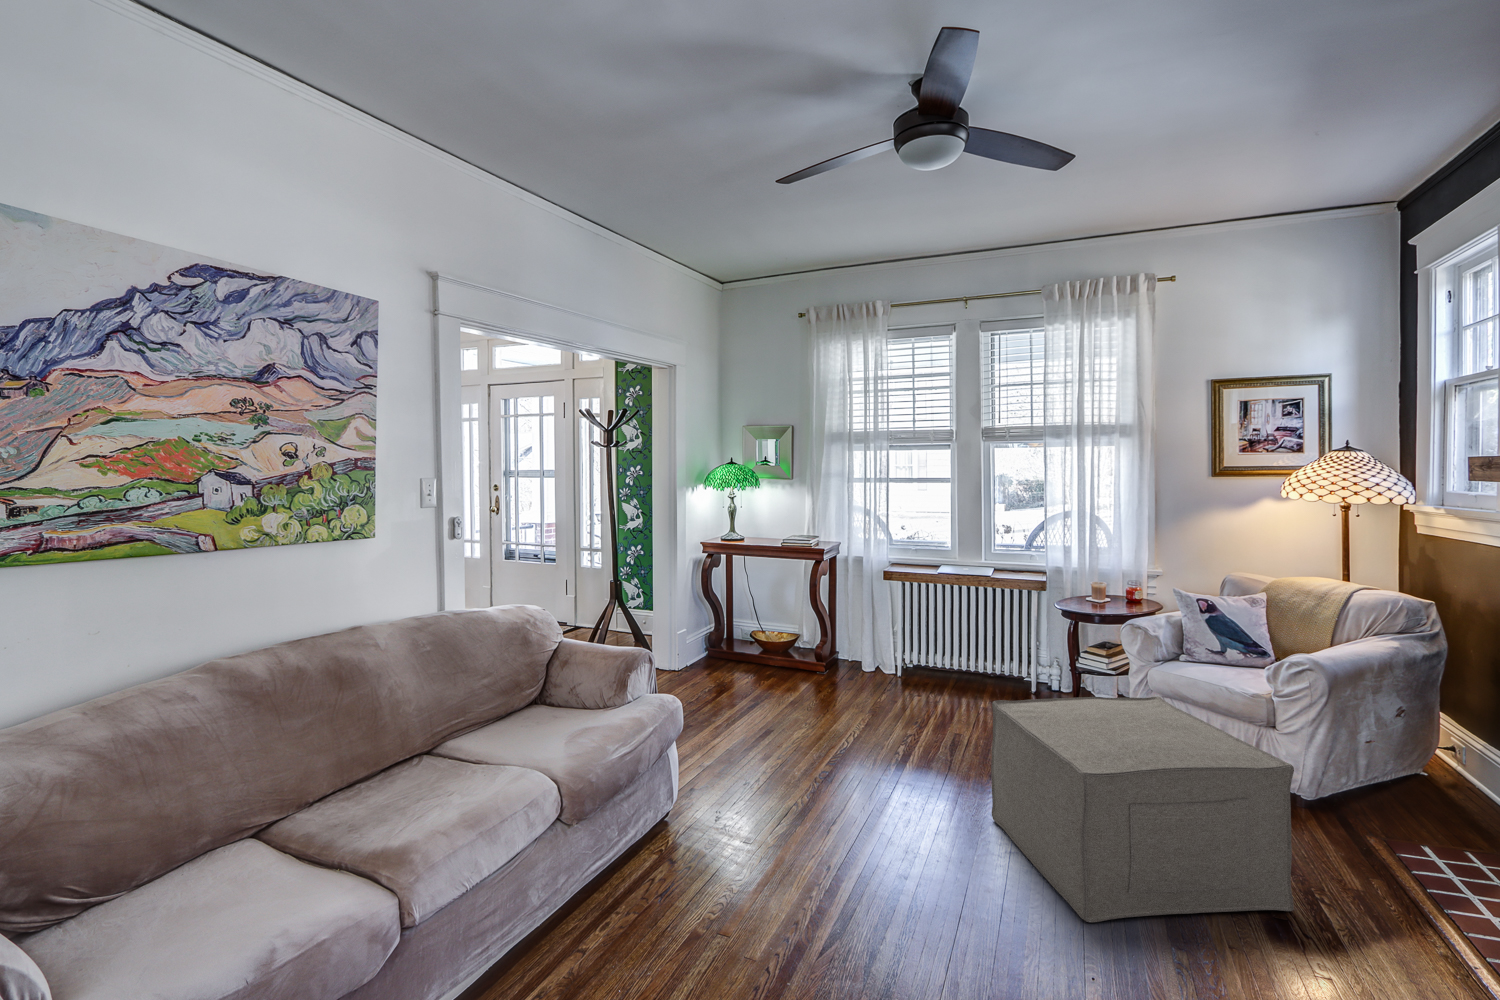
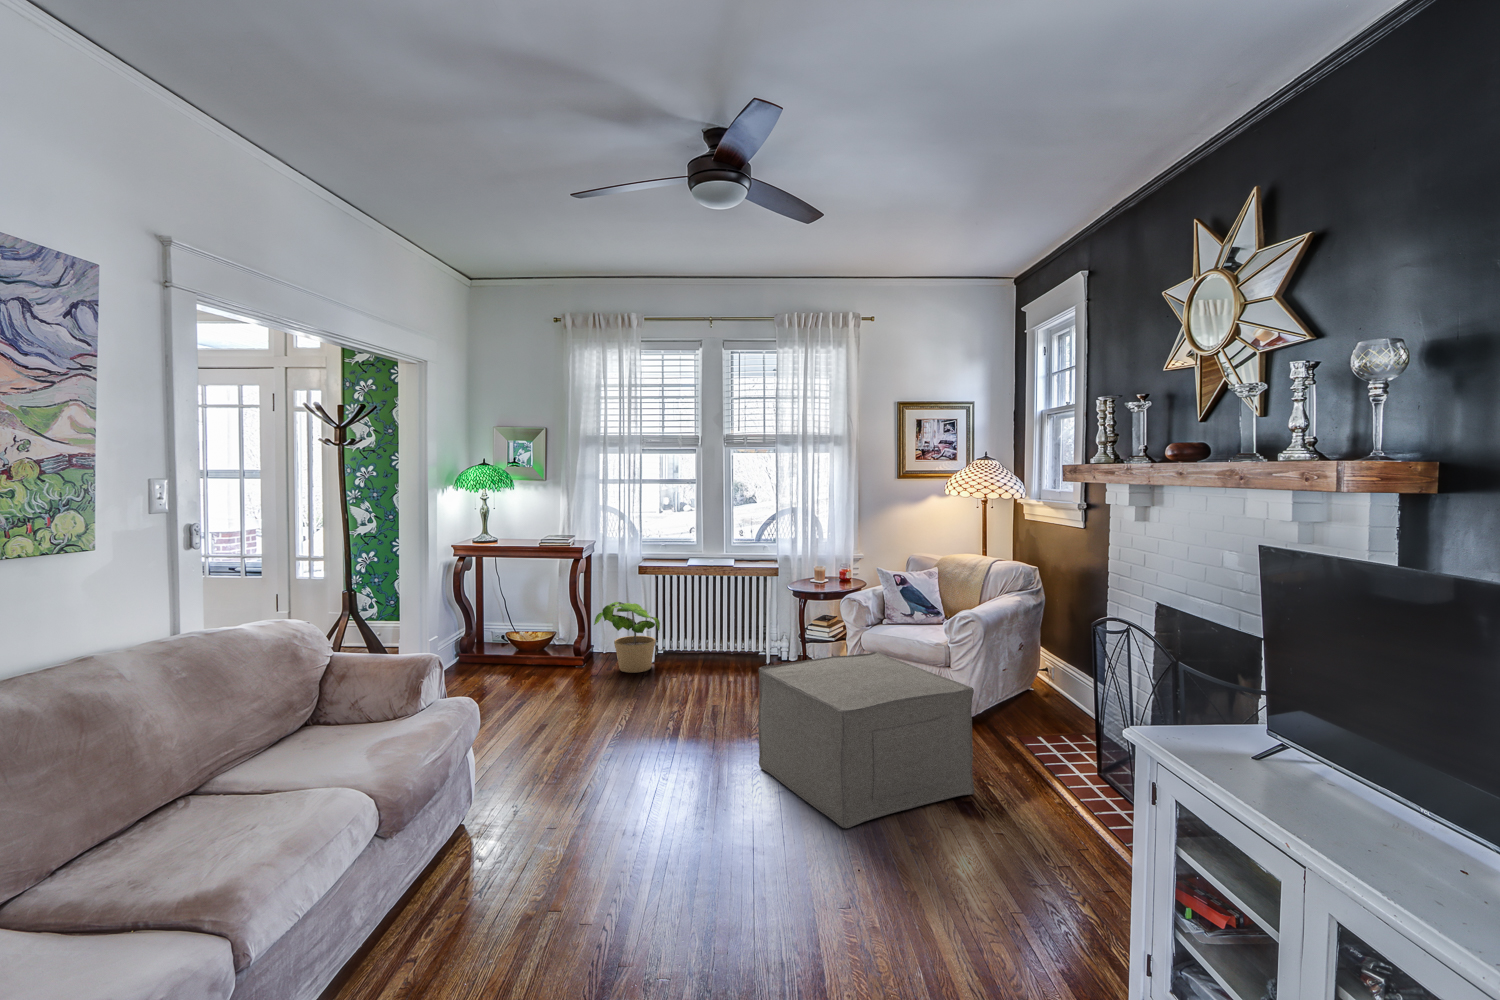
potted plant: none [835,609,906,686] -> present [594,602,660,673]

